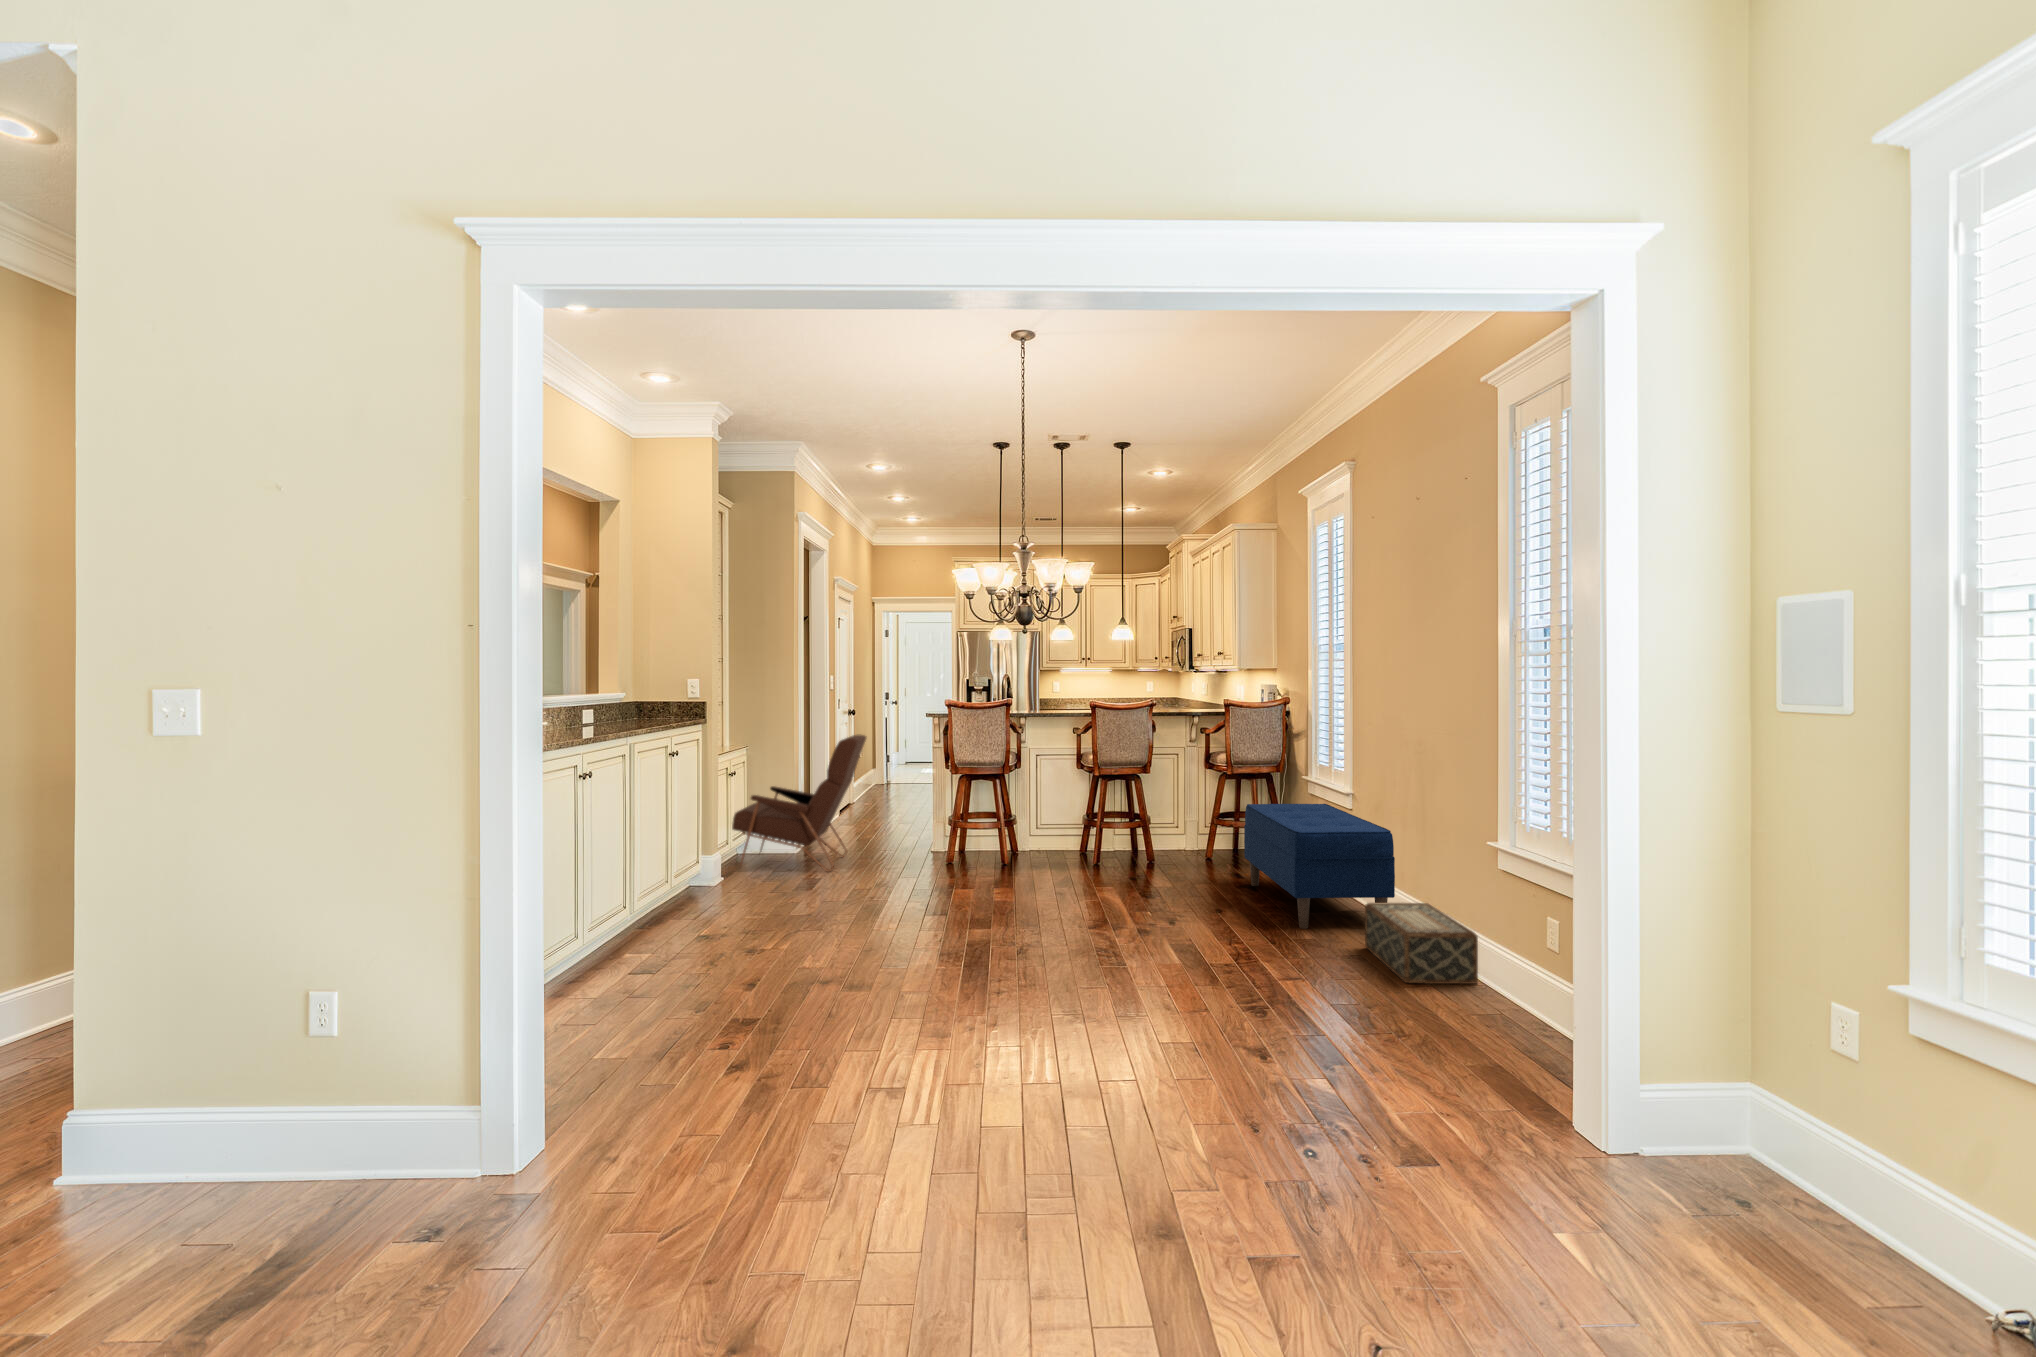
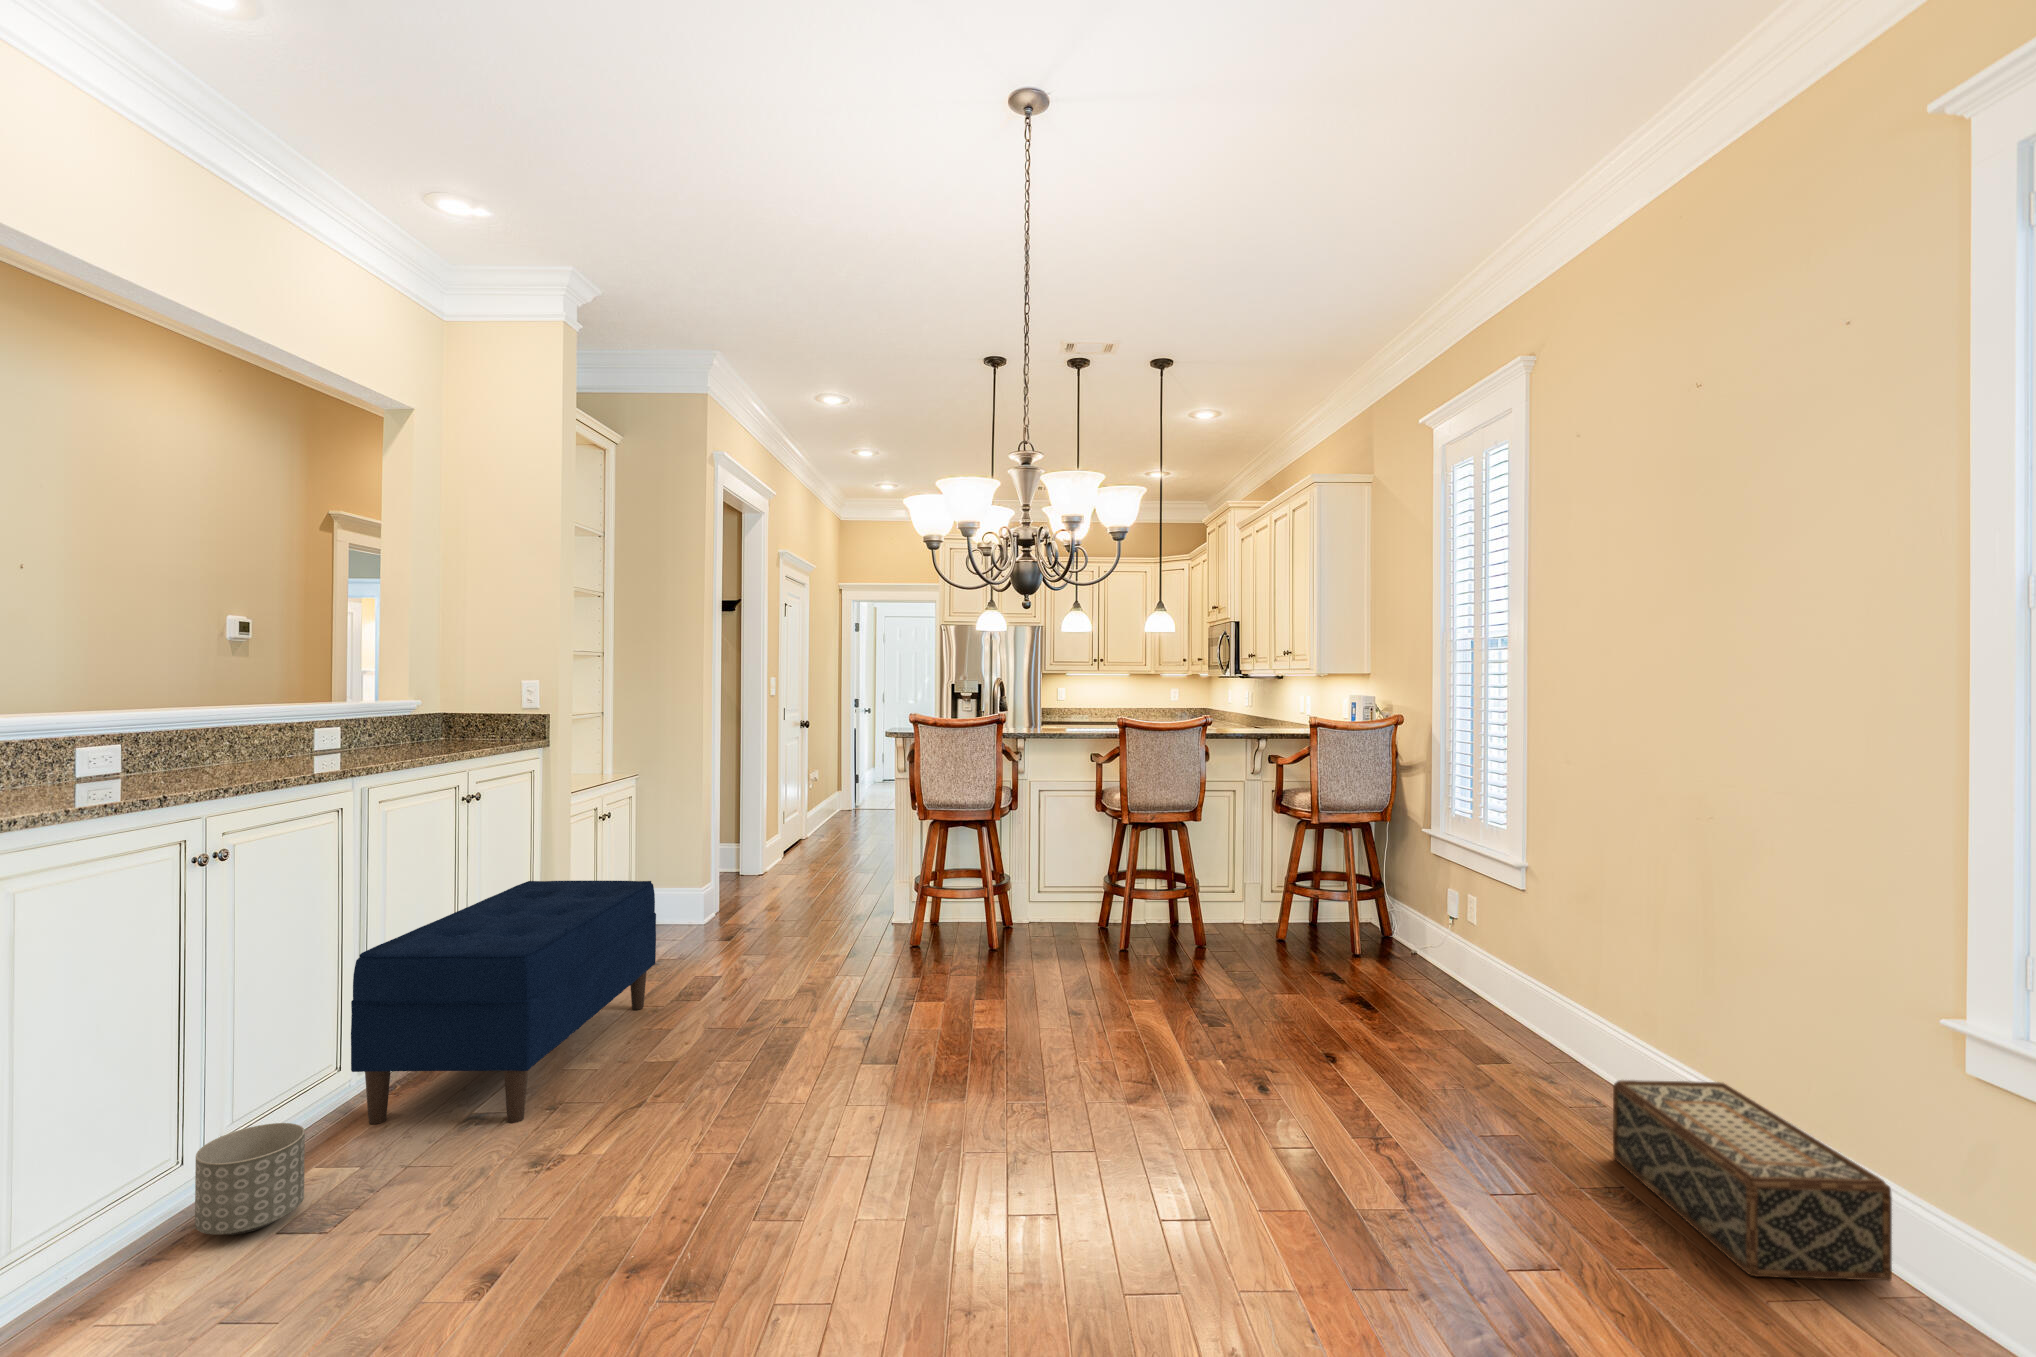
armchair: present [732,735,866,872] -> none [601,760,802,960]
bench: present [1244,804,1395,929] -> present [351,881,656,1124]
planter: none [583,925,633,978] -> present [195,1123,305,1235]

